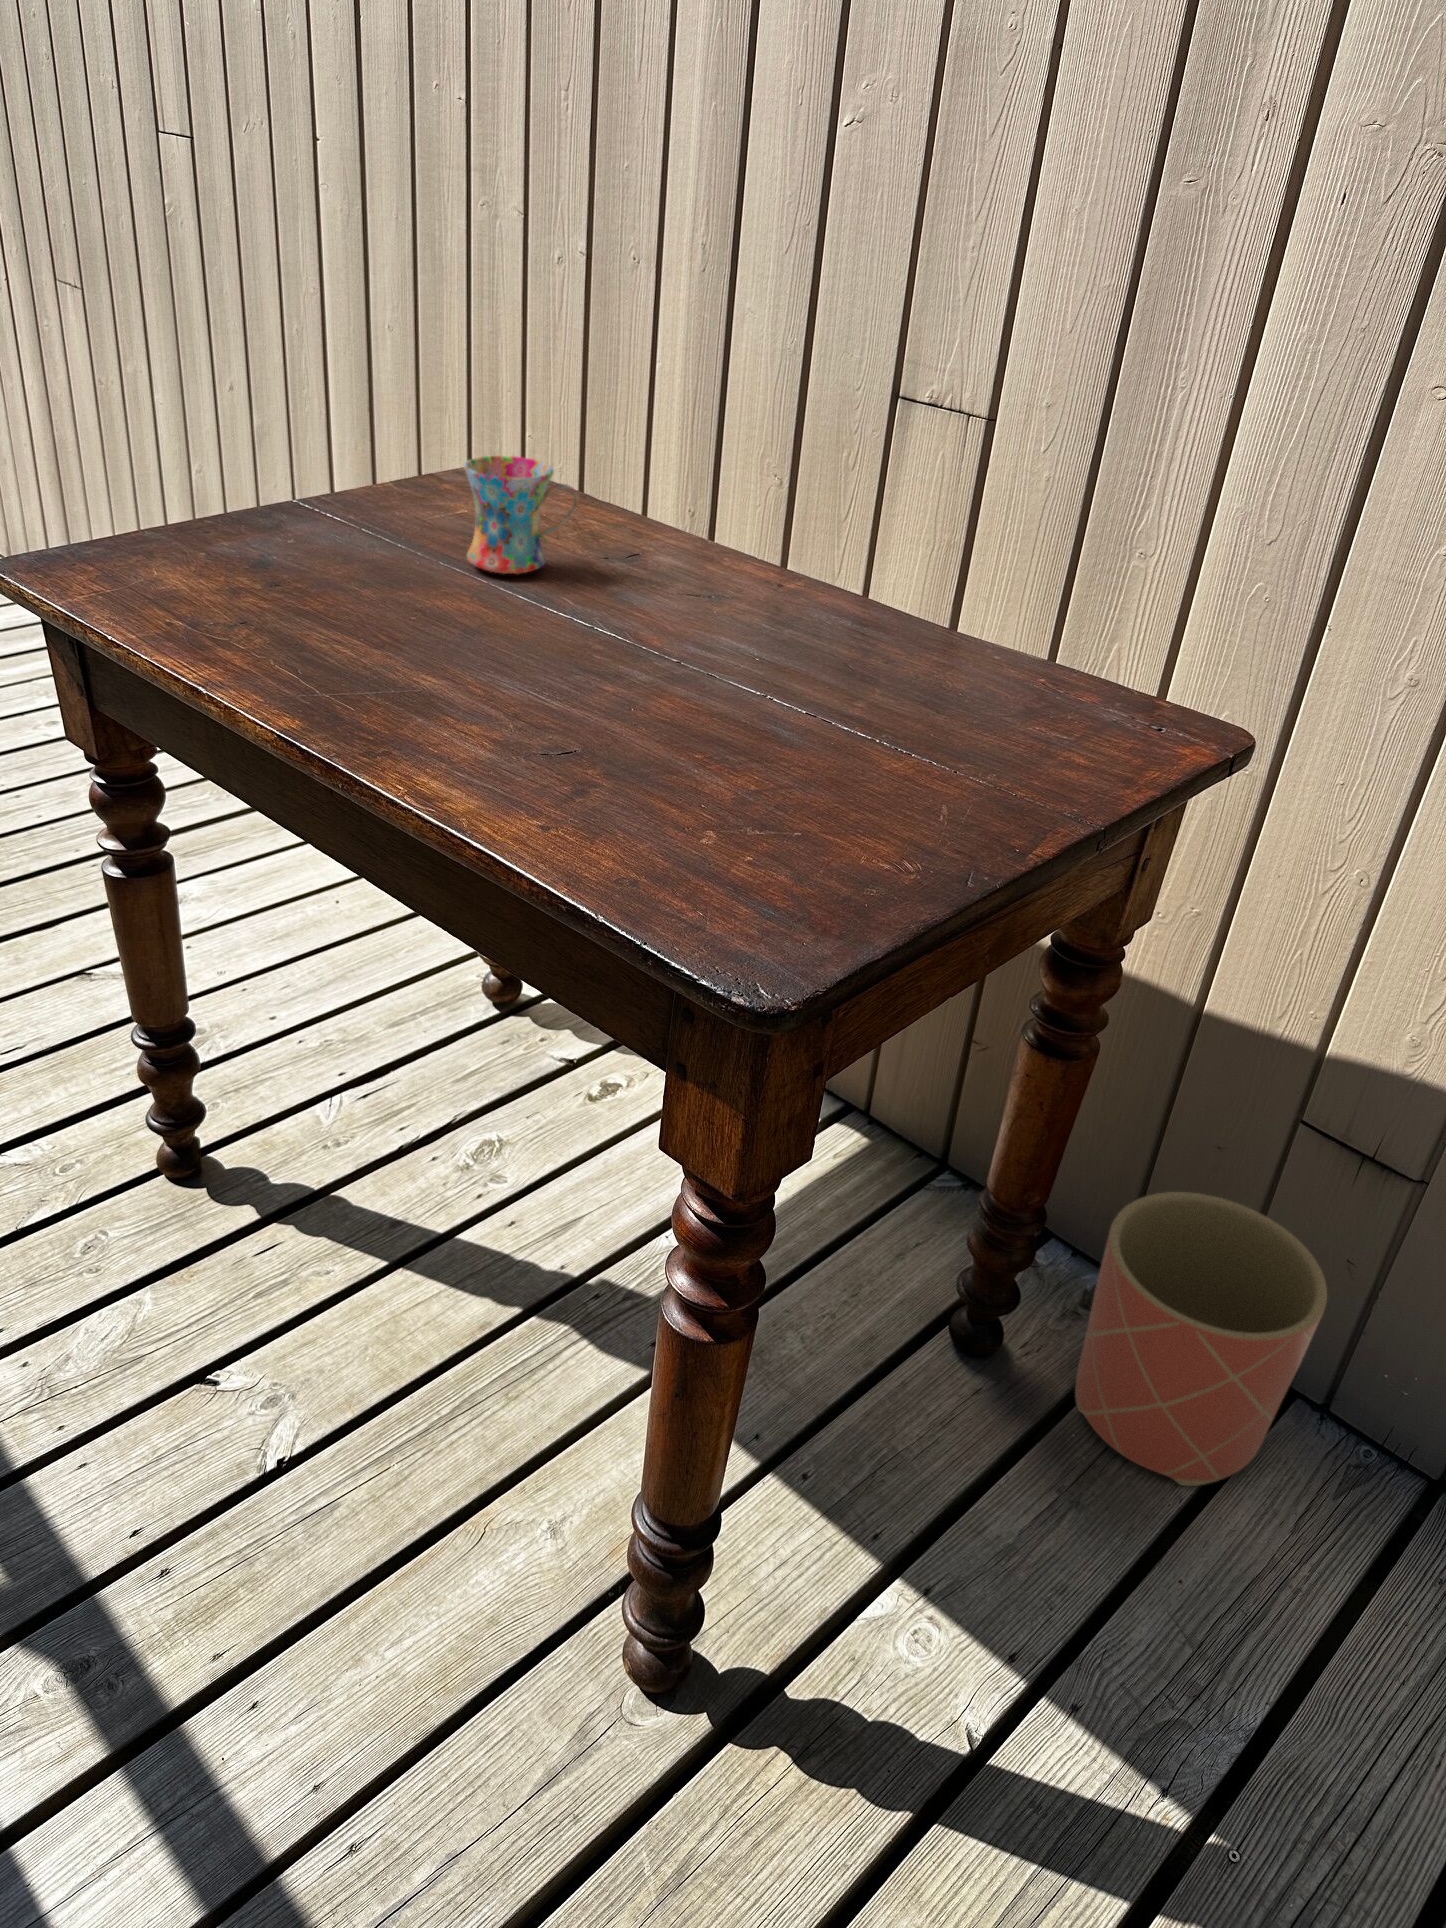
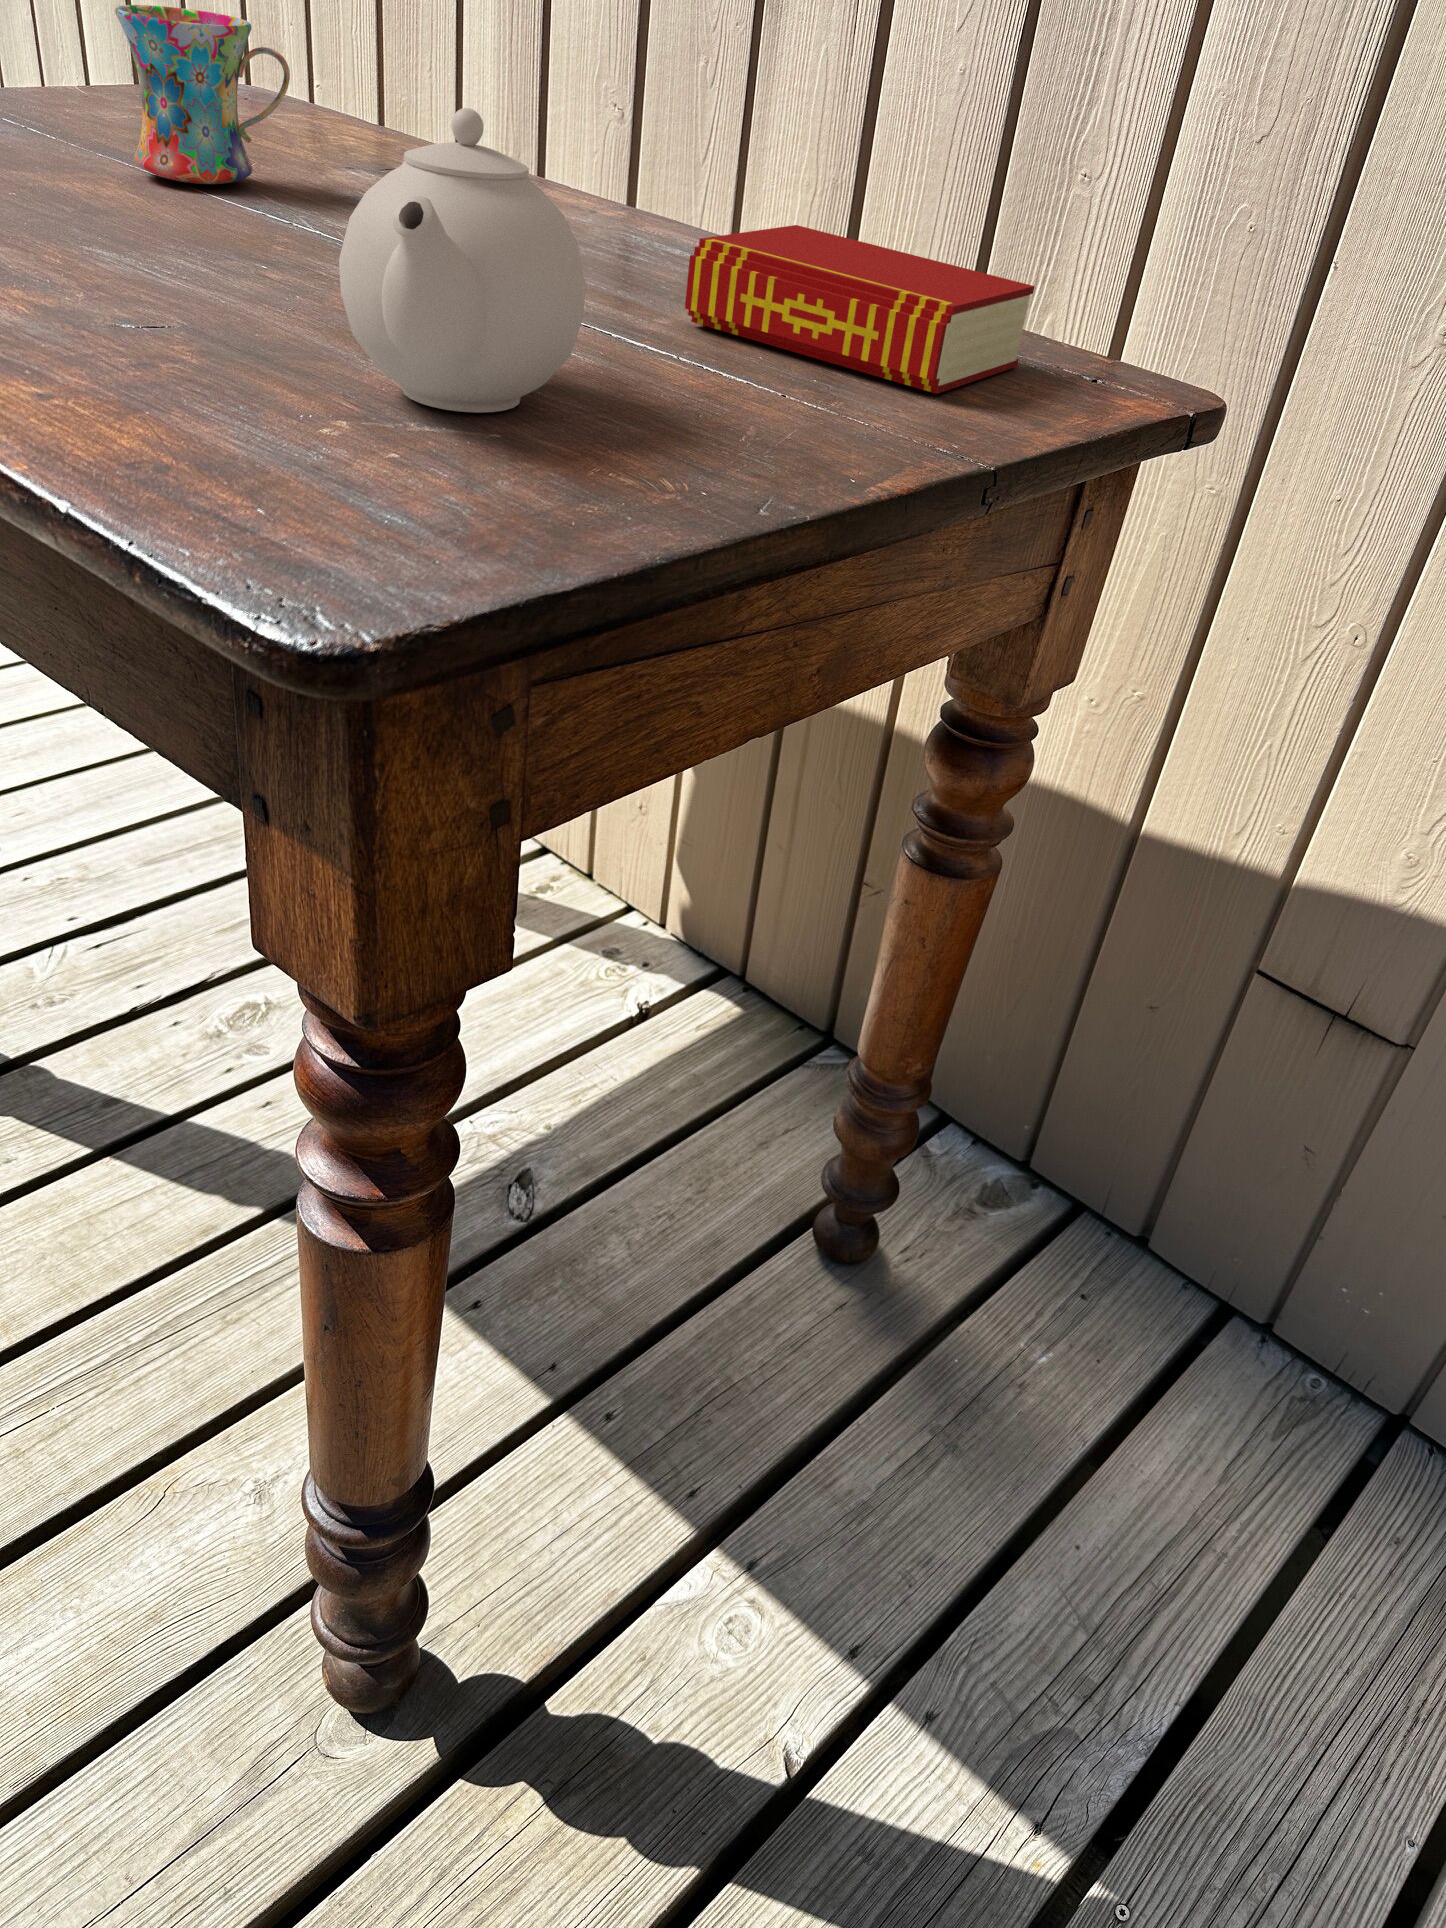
book: none [877,606,1122,742] -> present [685,225,1035,394]
teapot: none [685,613,841,789] -> present [339,108,586,413]
planter: present [1075,1192,1327,1486] -> none [963,1062,1277,1426]

